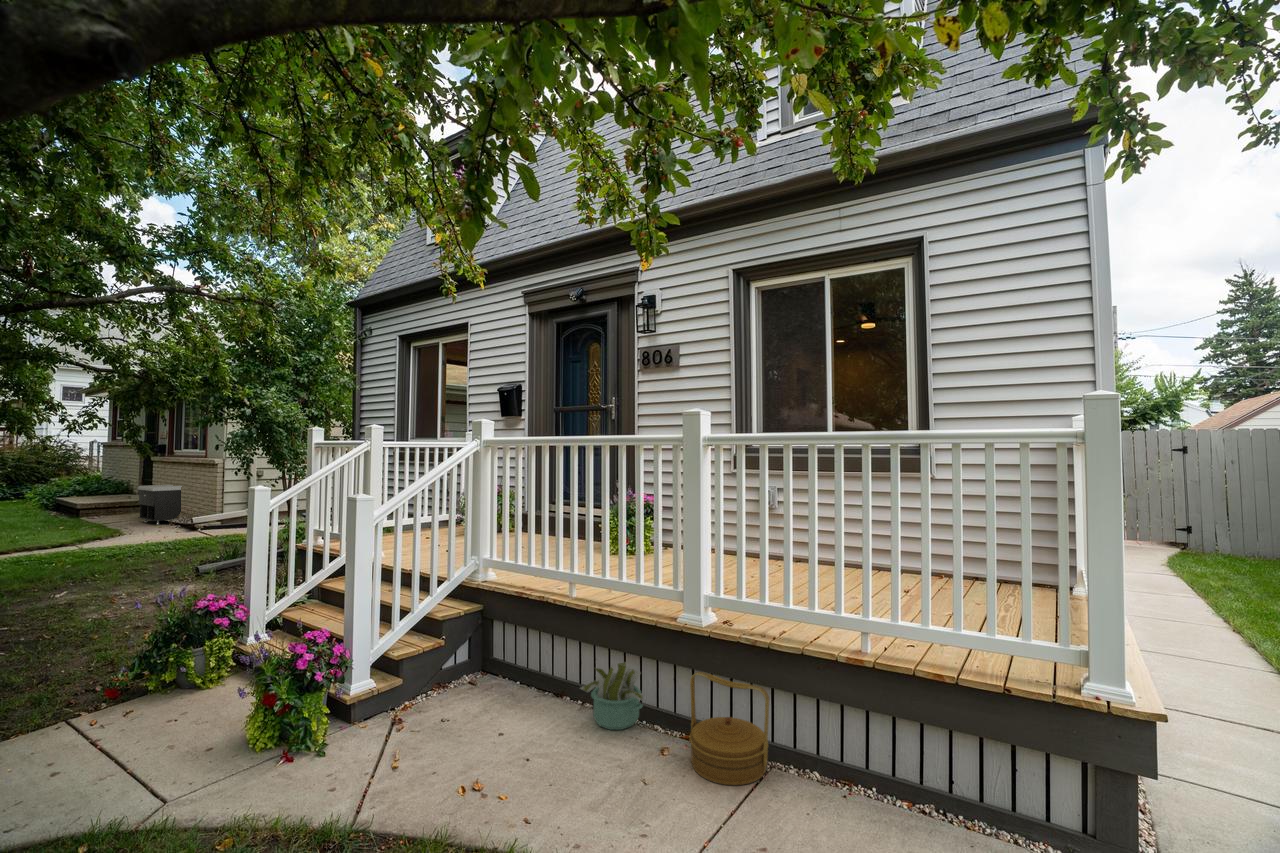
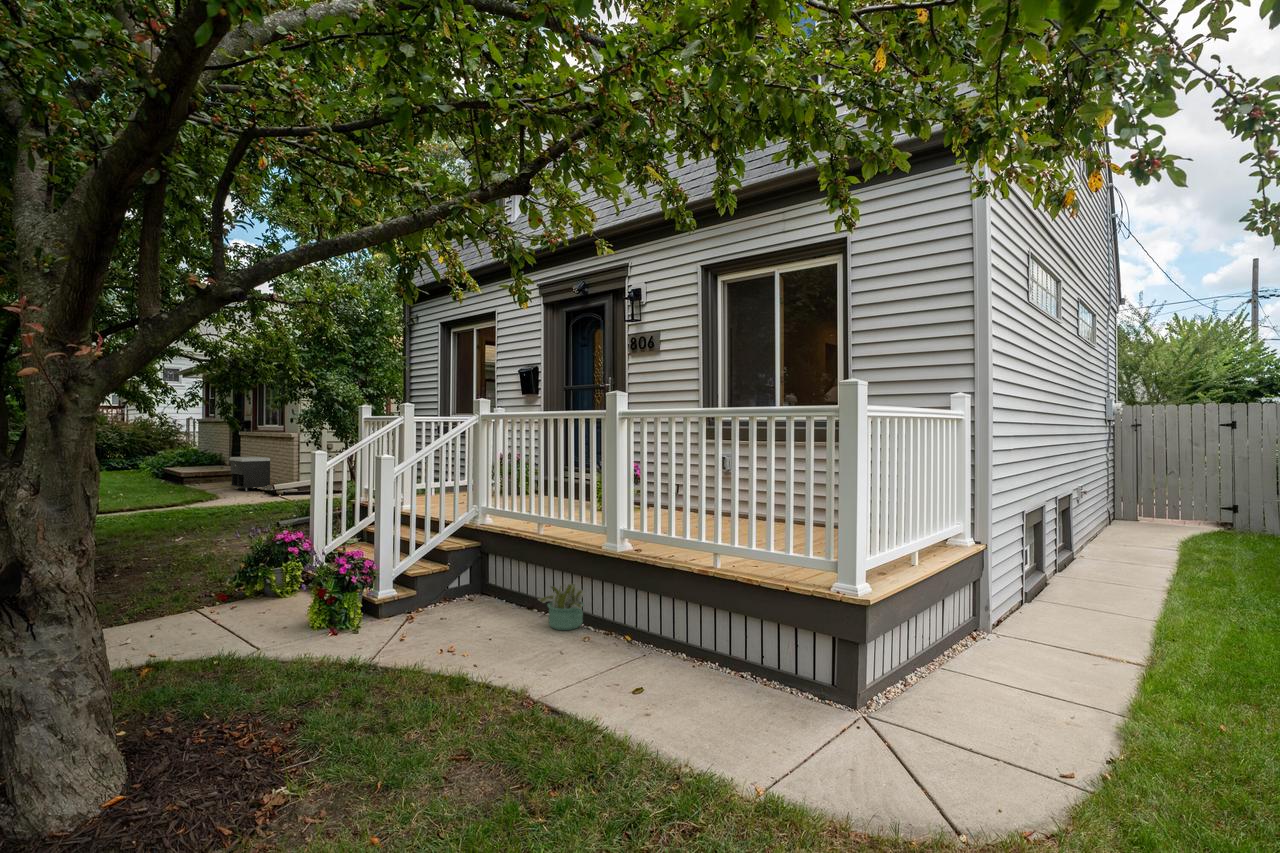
woven basket: present [690,672,769,786] -> none [604,586,660,661]

